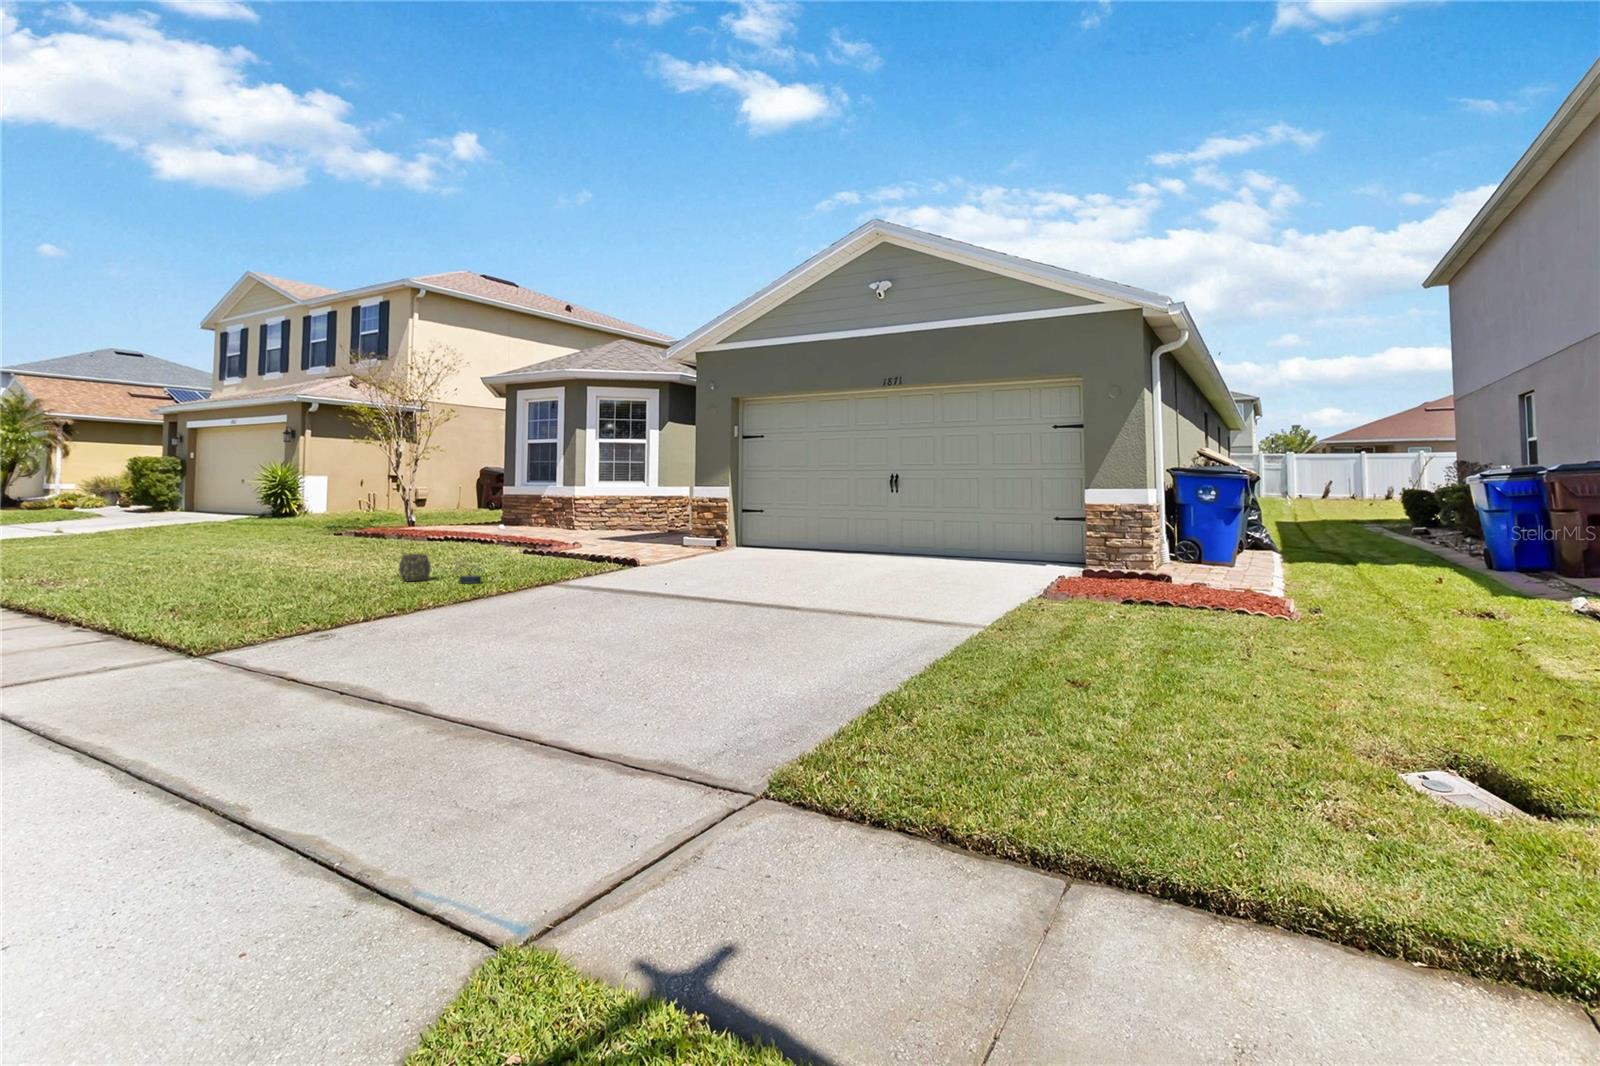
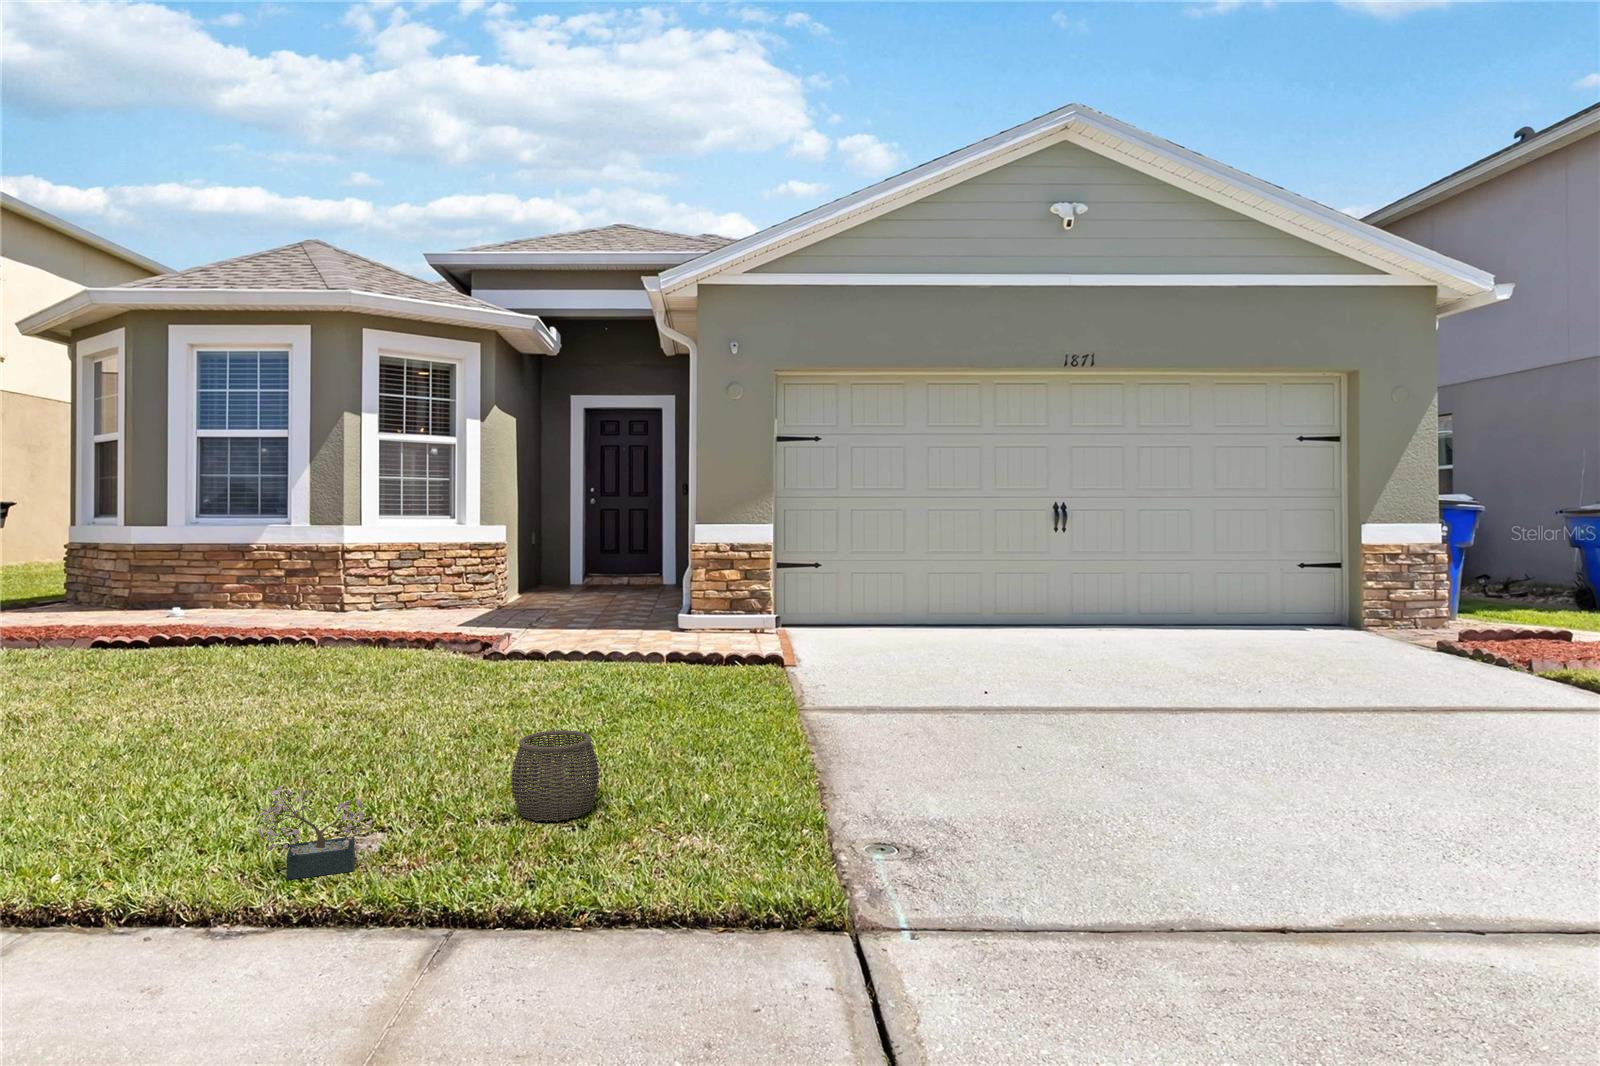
decorative plant: present [456,560,481,584] -> present [258,786,373,880]

